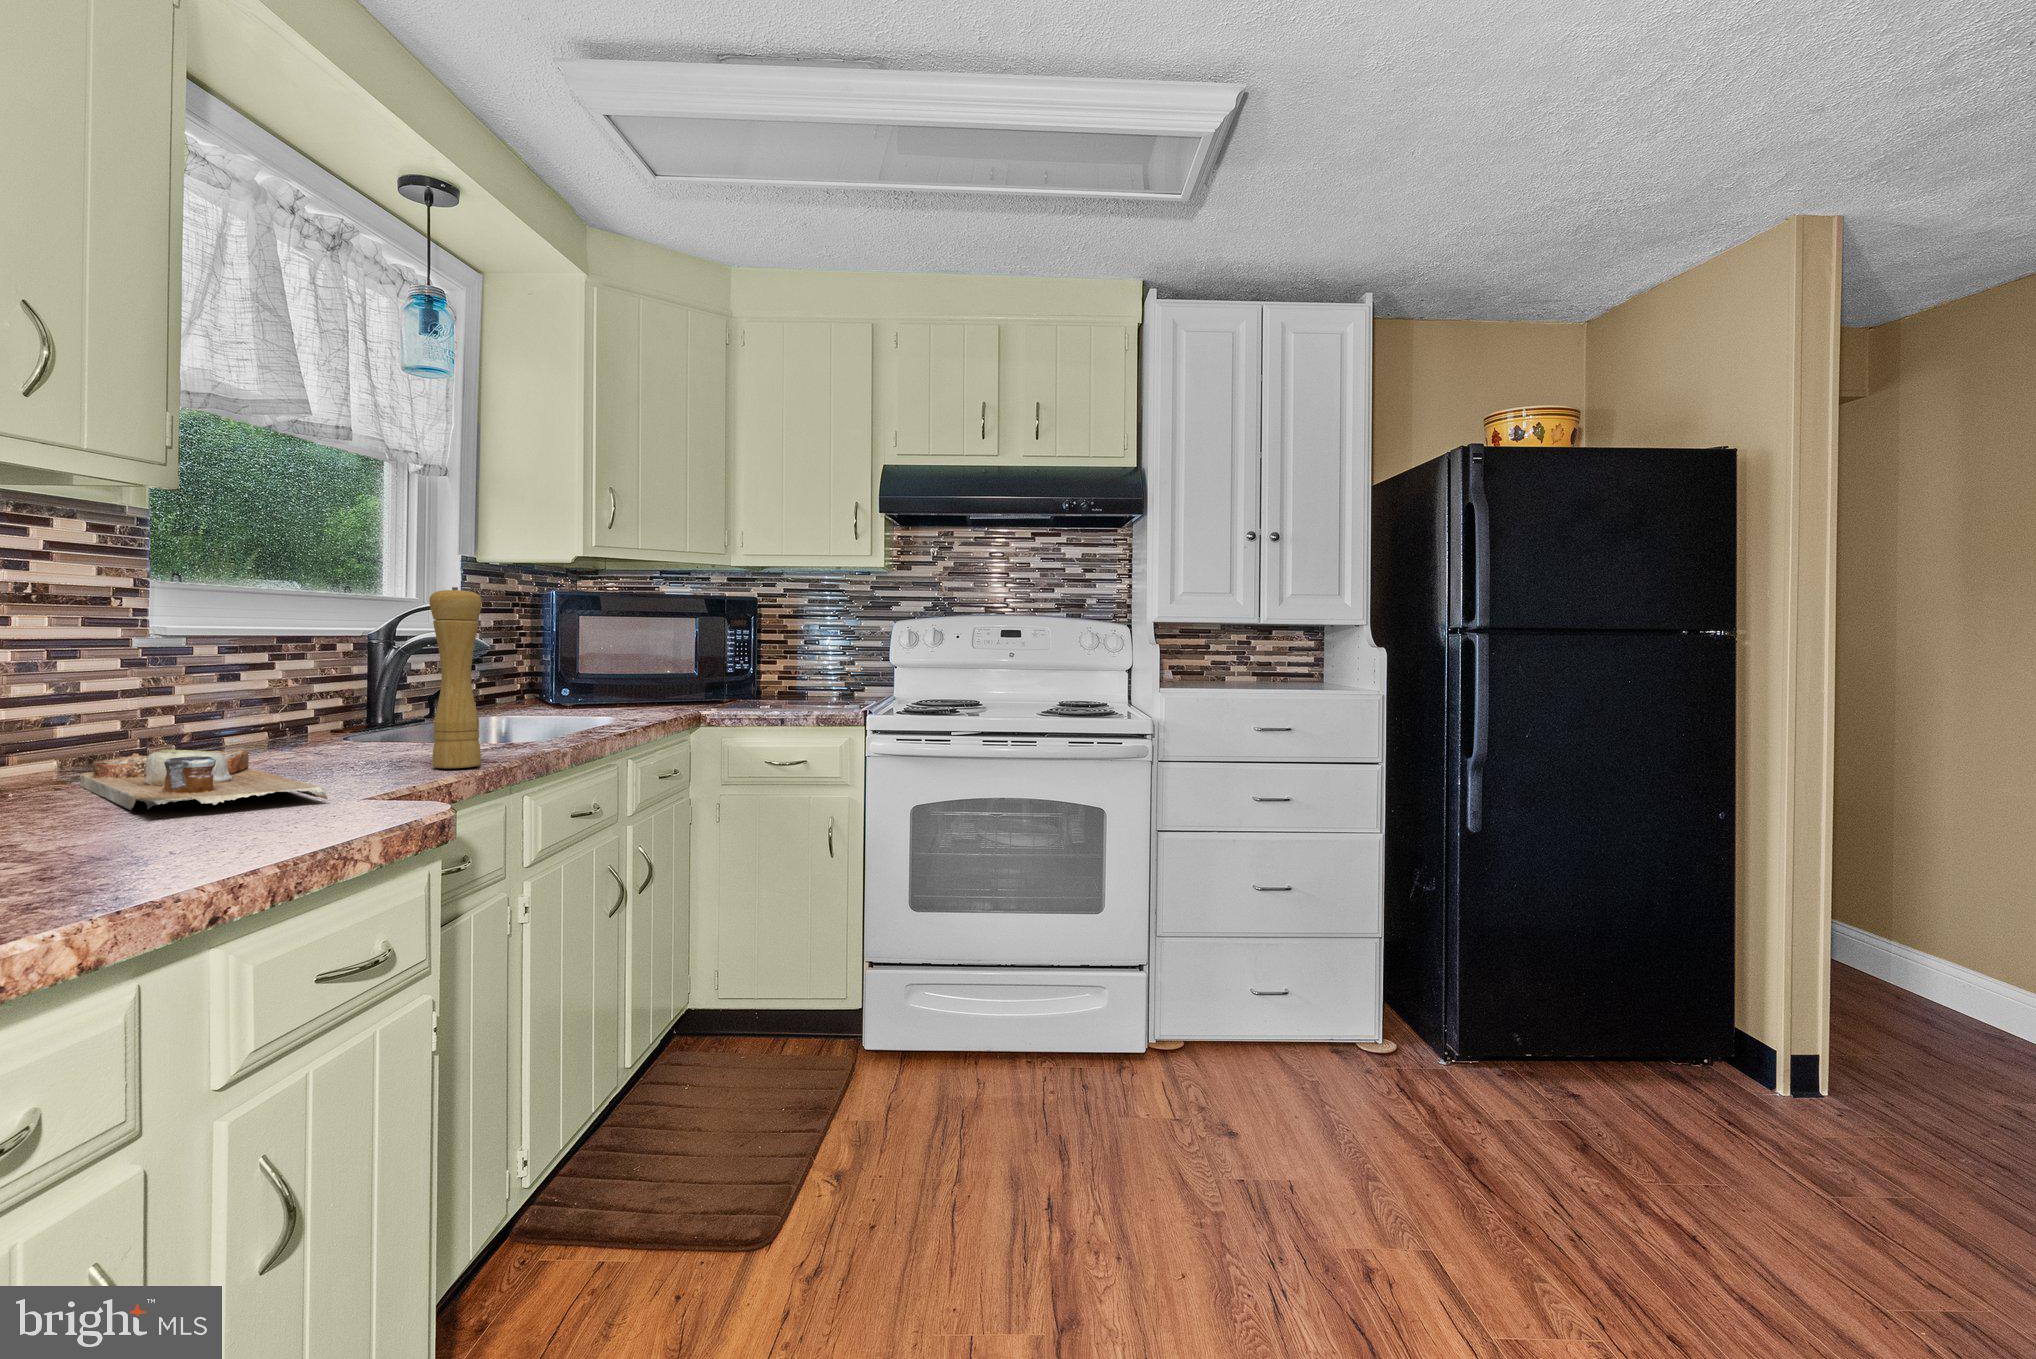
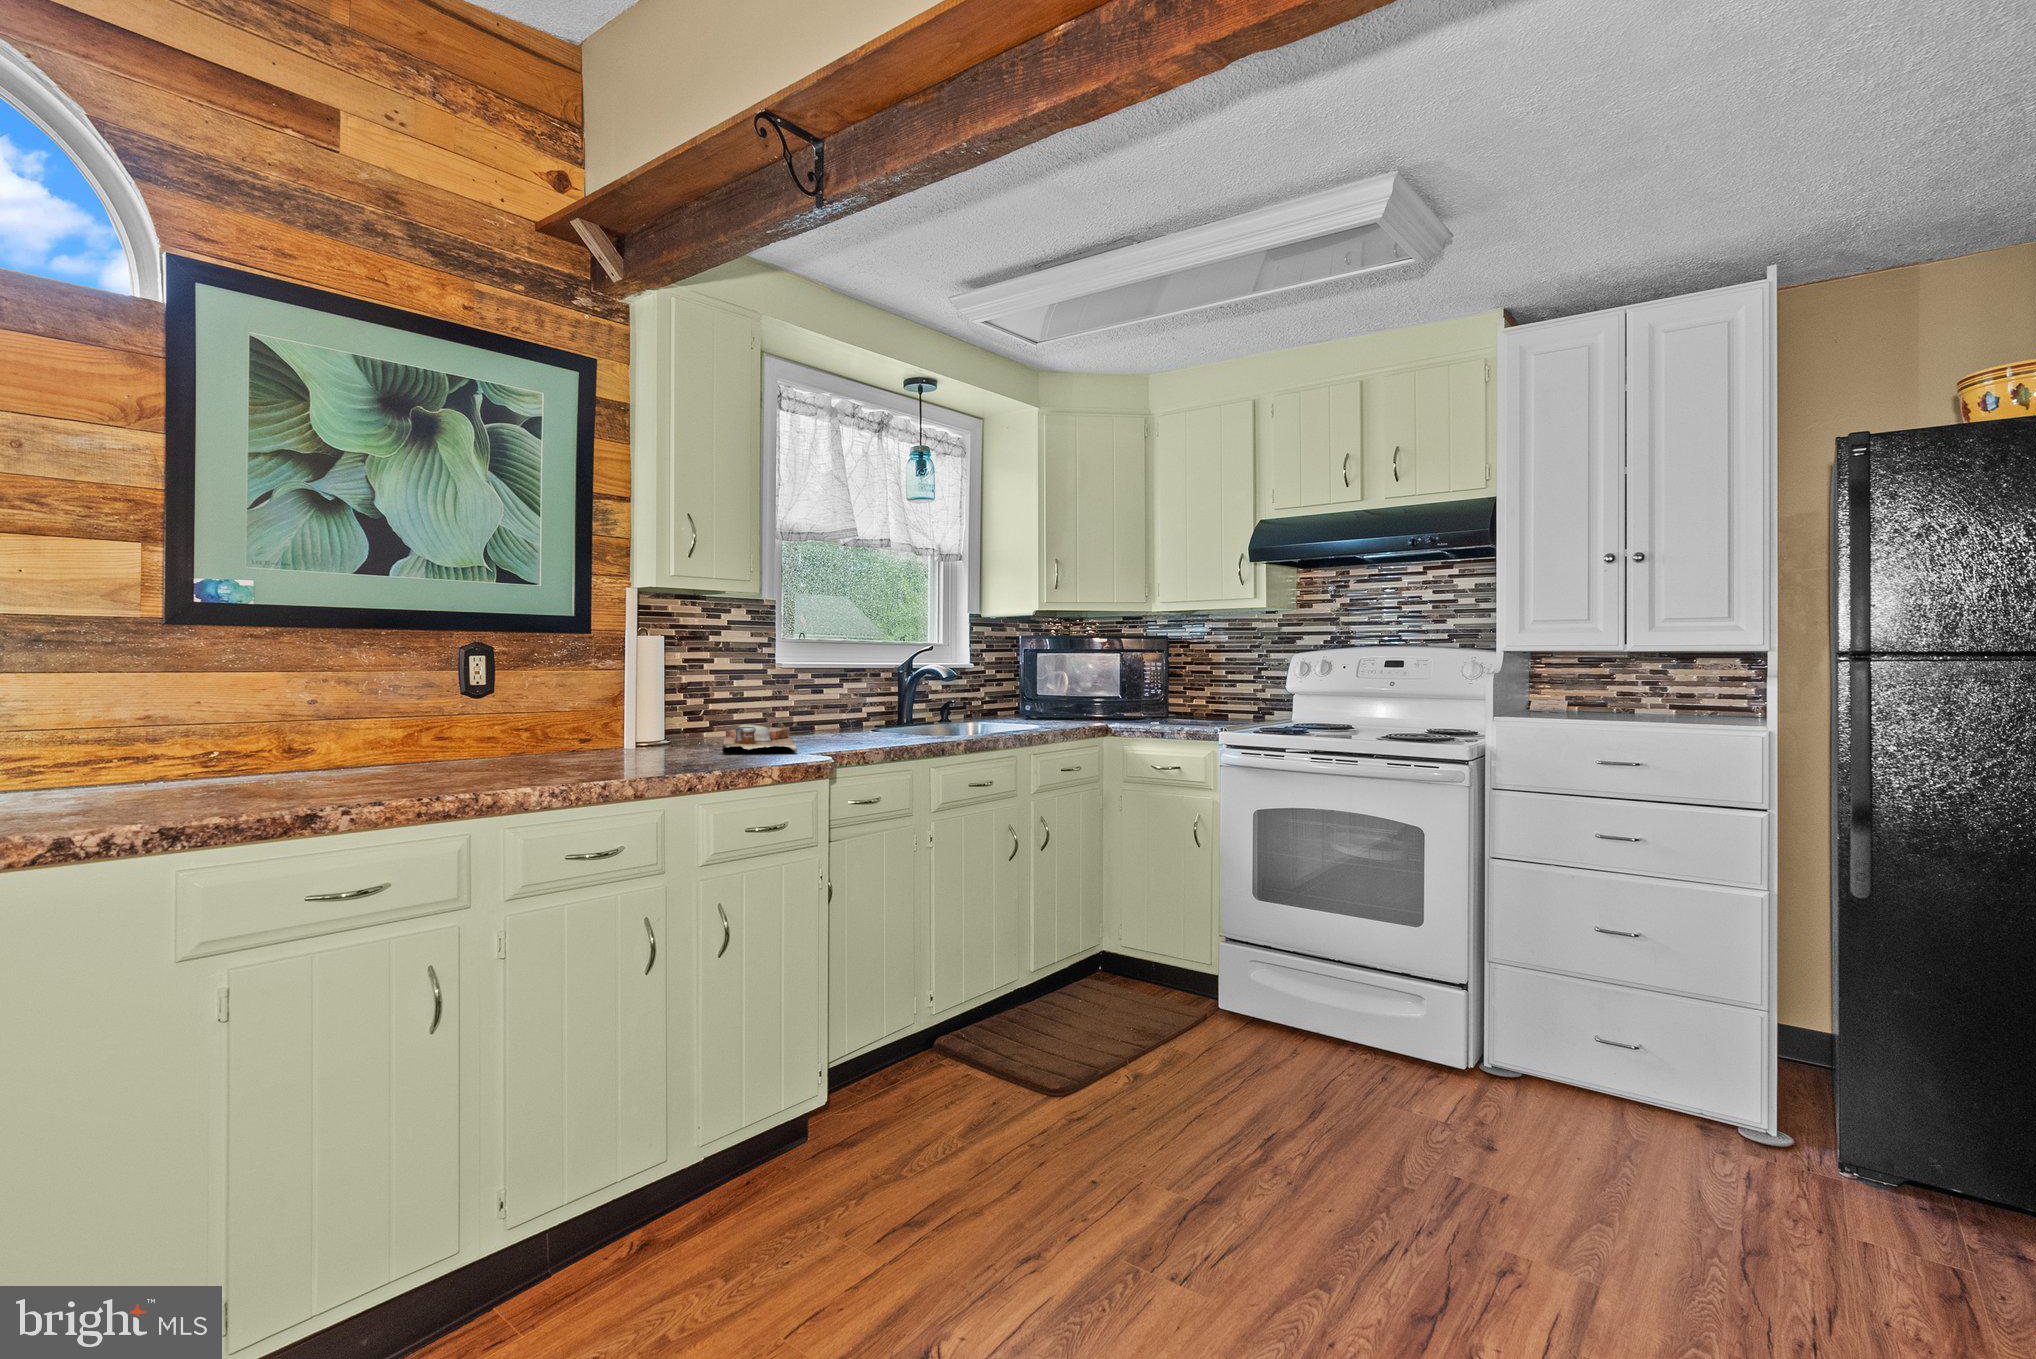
pepper mill: present [429,587,482,768] -> none [874,638,901,745]

